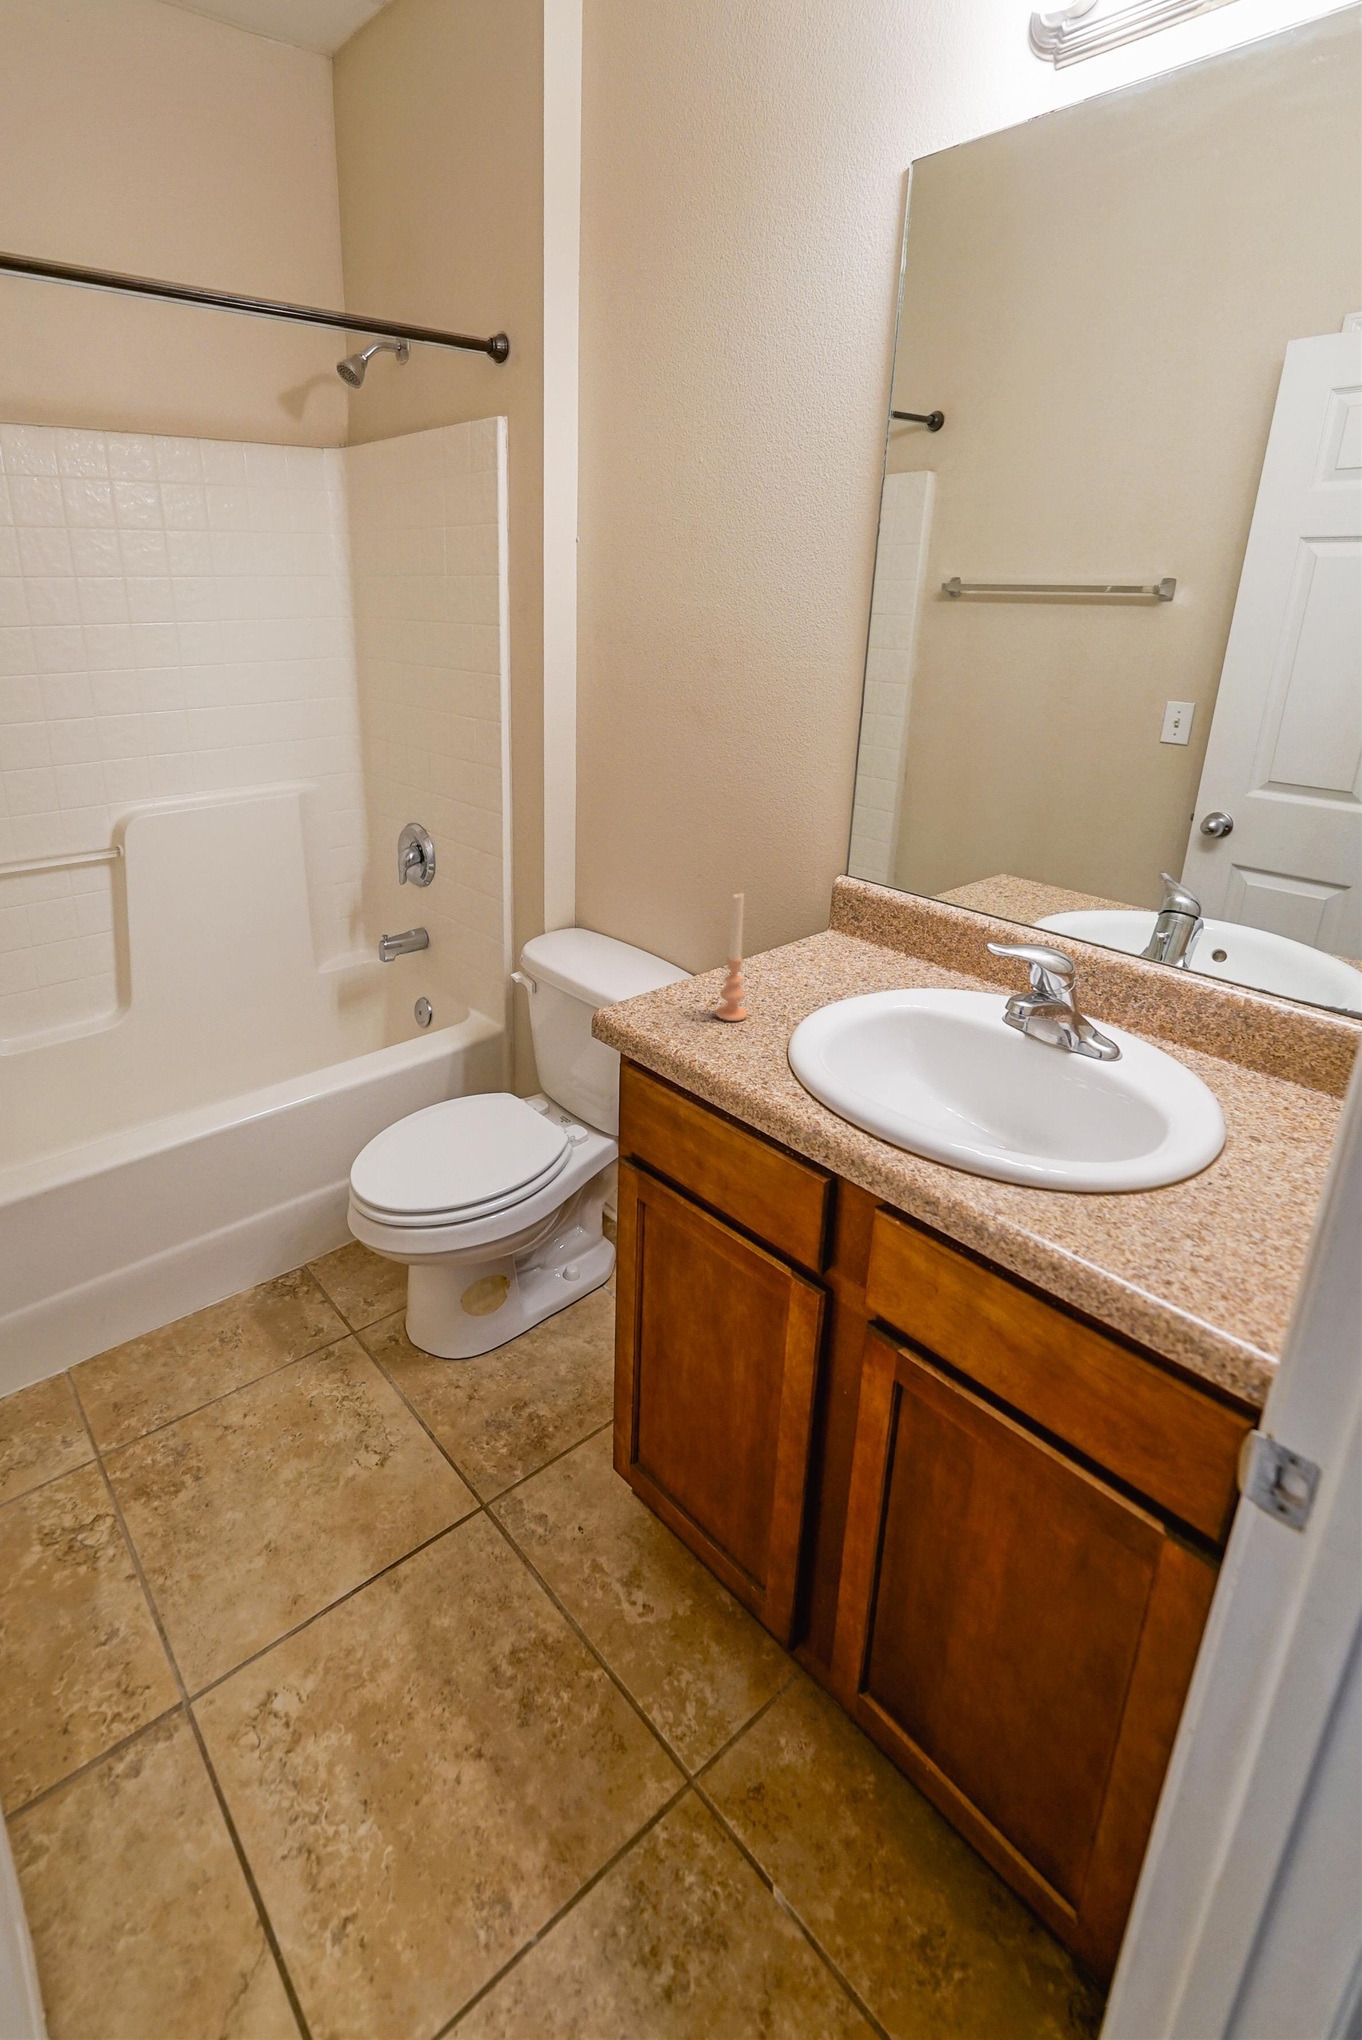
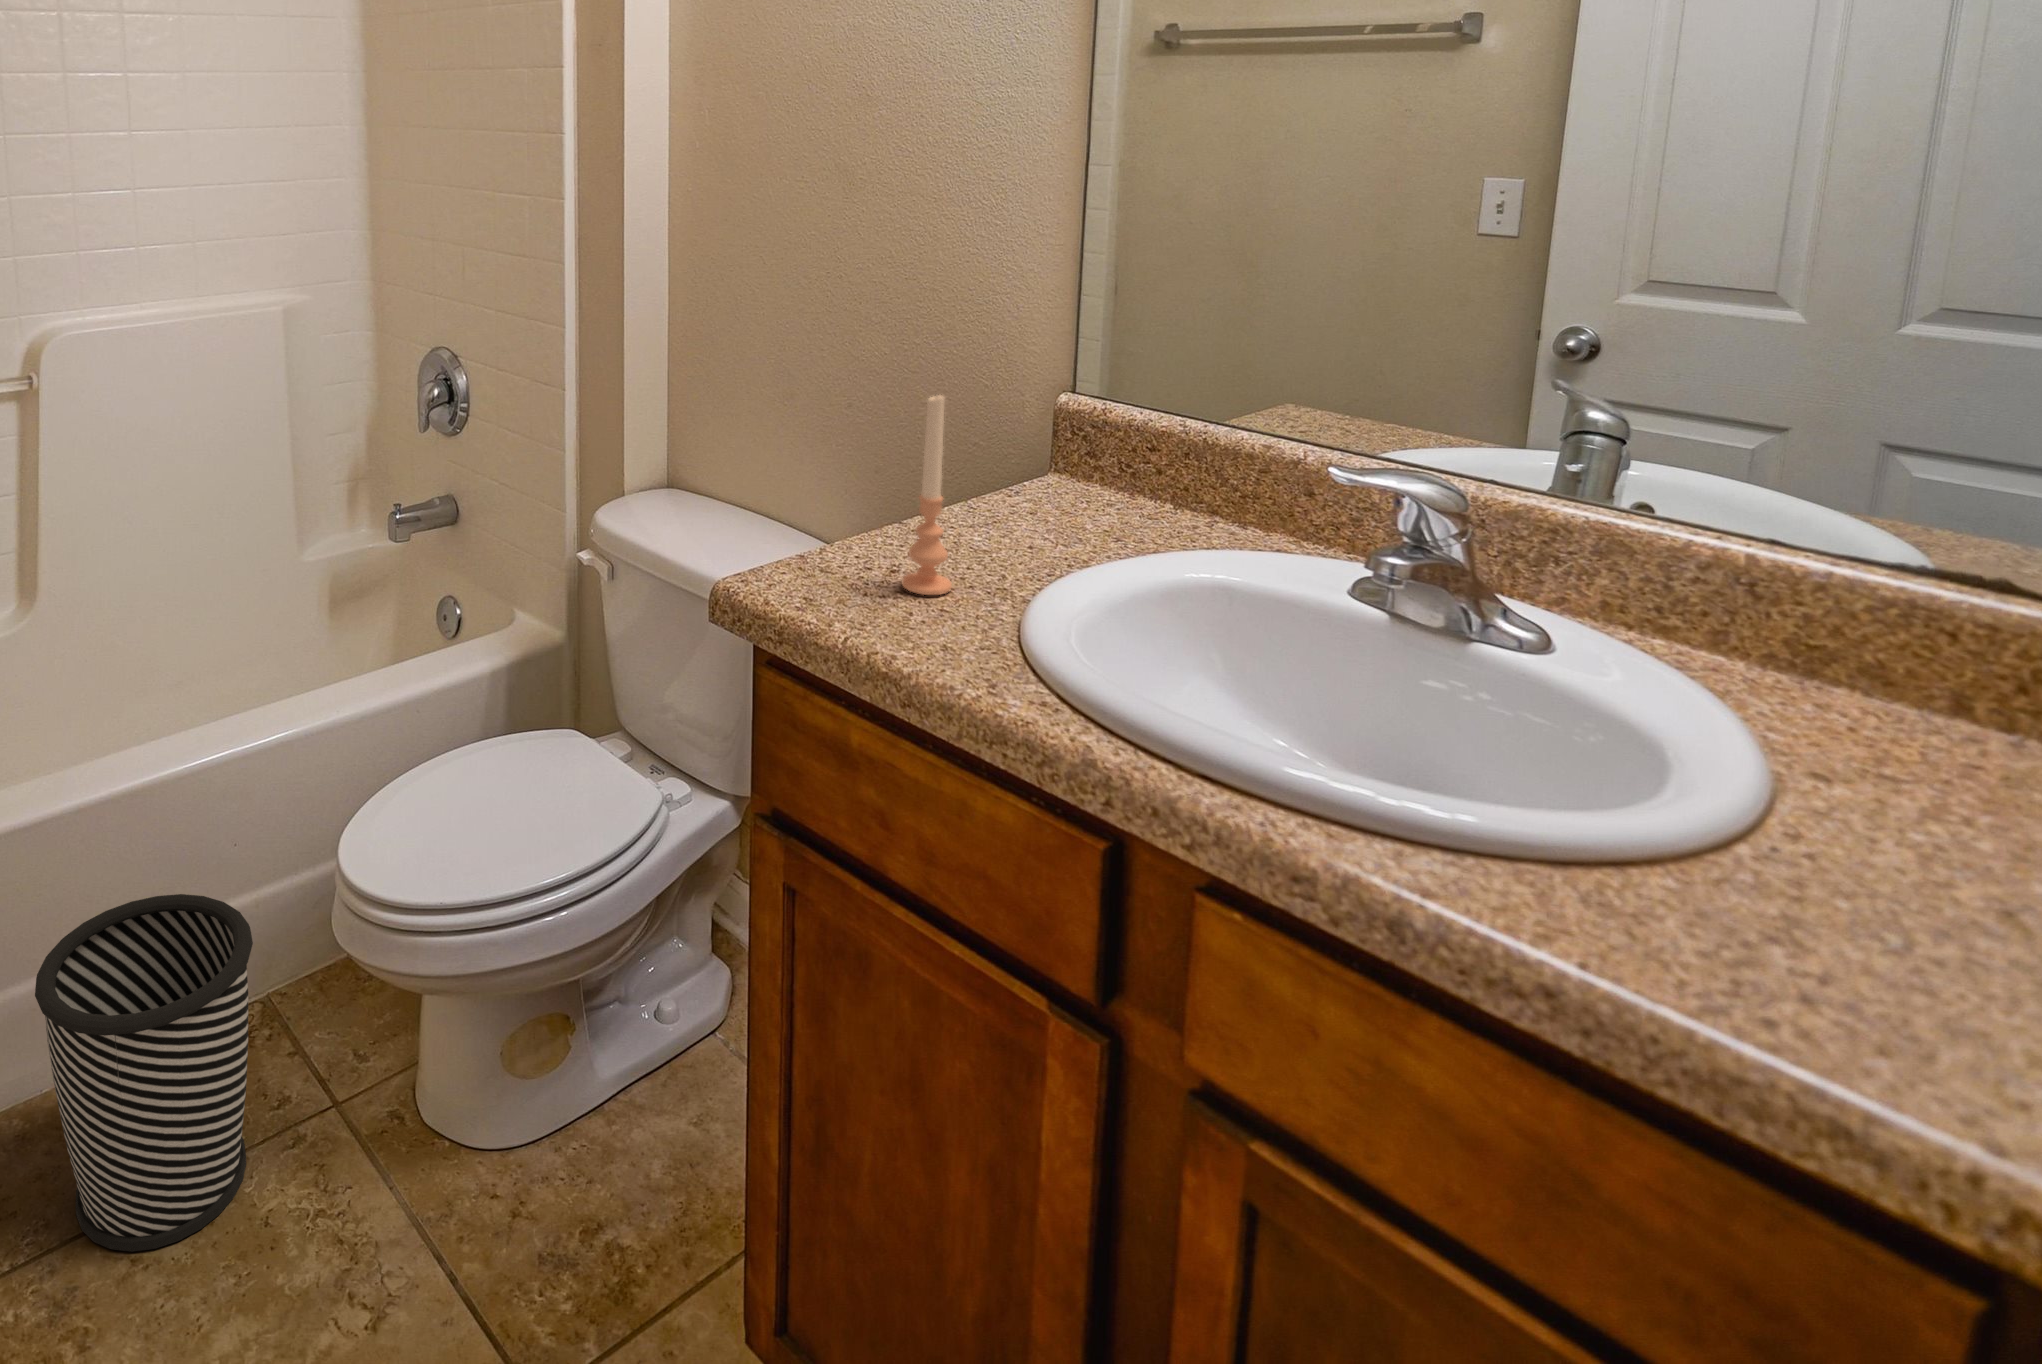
wastebasket: none [156,1202,297,1422] -> present [35,894,253,1252]

